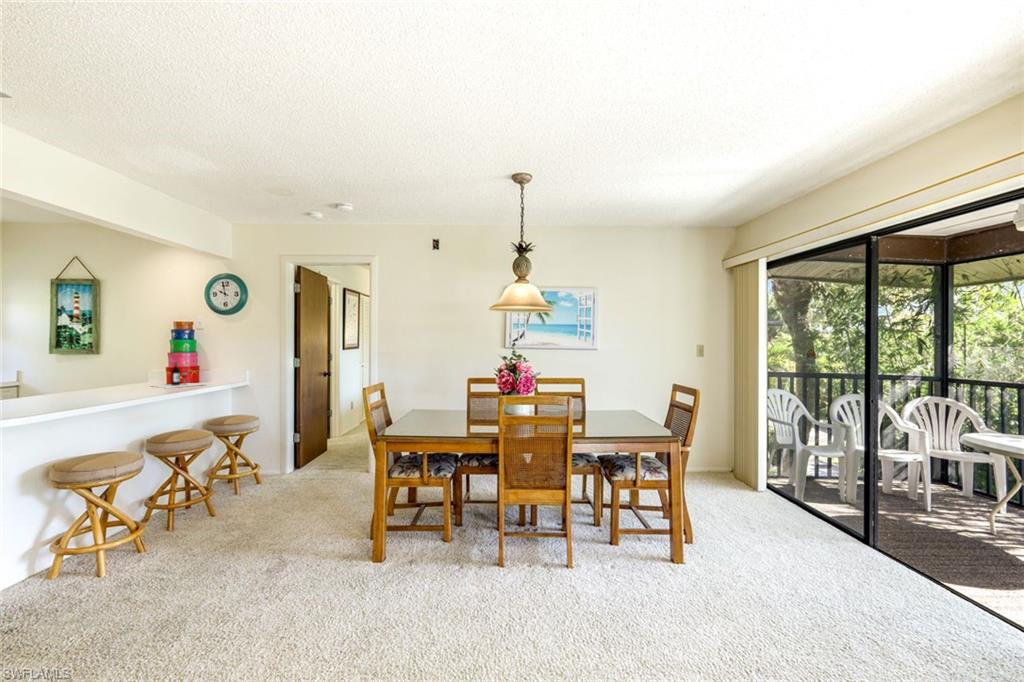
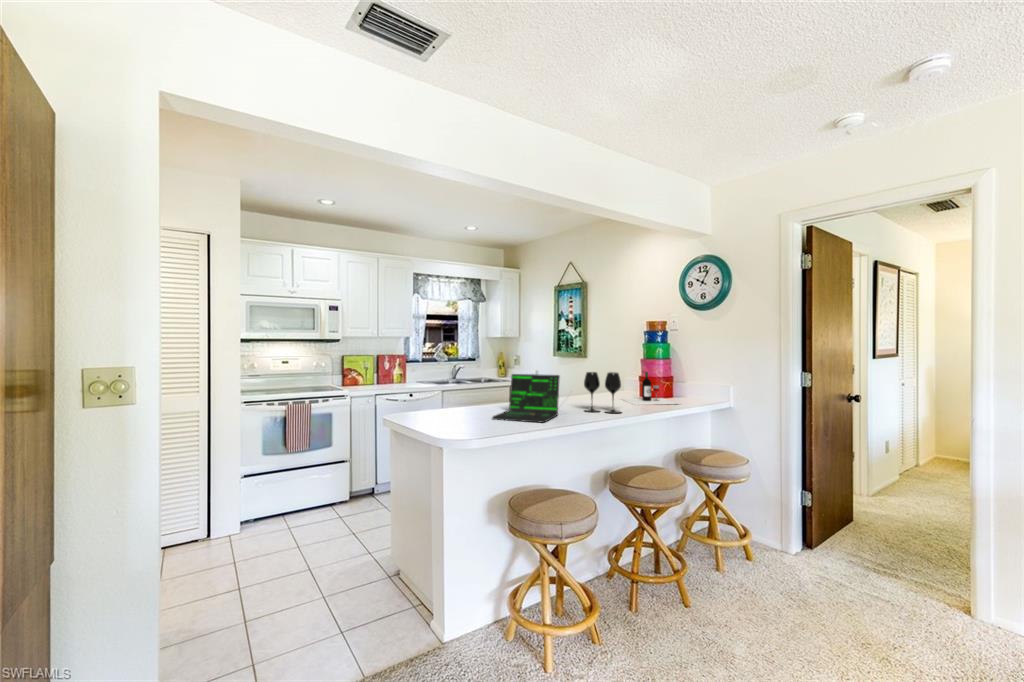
wine glass: none [117,362,157,395] -> present [584,372,621,413]
laptop: none [17,365,109,407] -> present [492,374,560,423]

